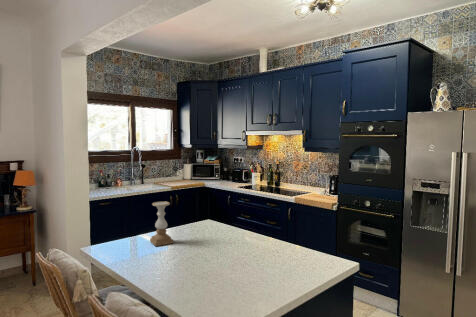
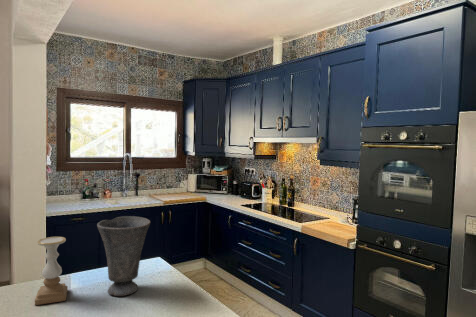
vase: none [188,187,222,239] -> present [97,216,150,296]

